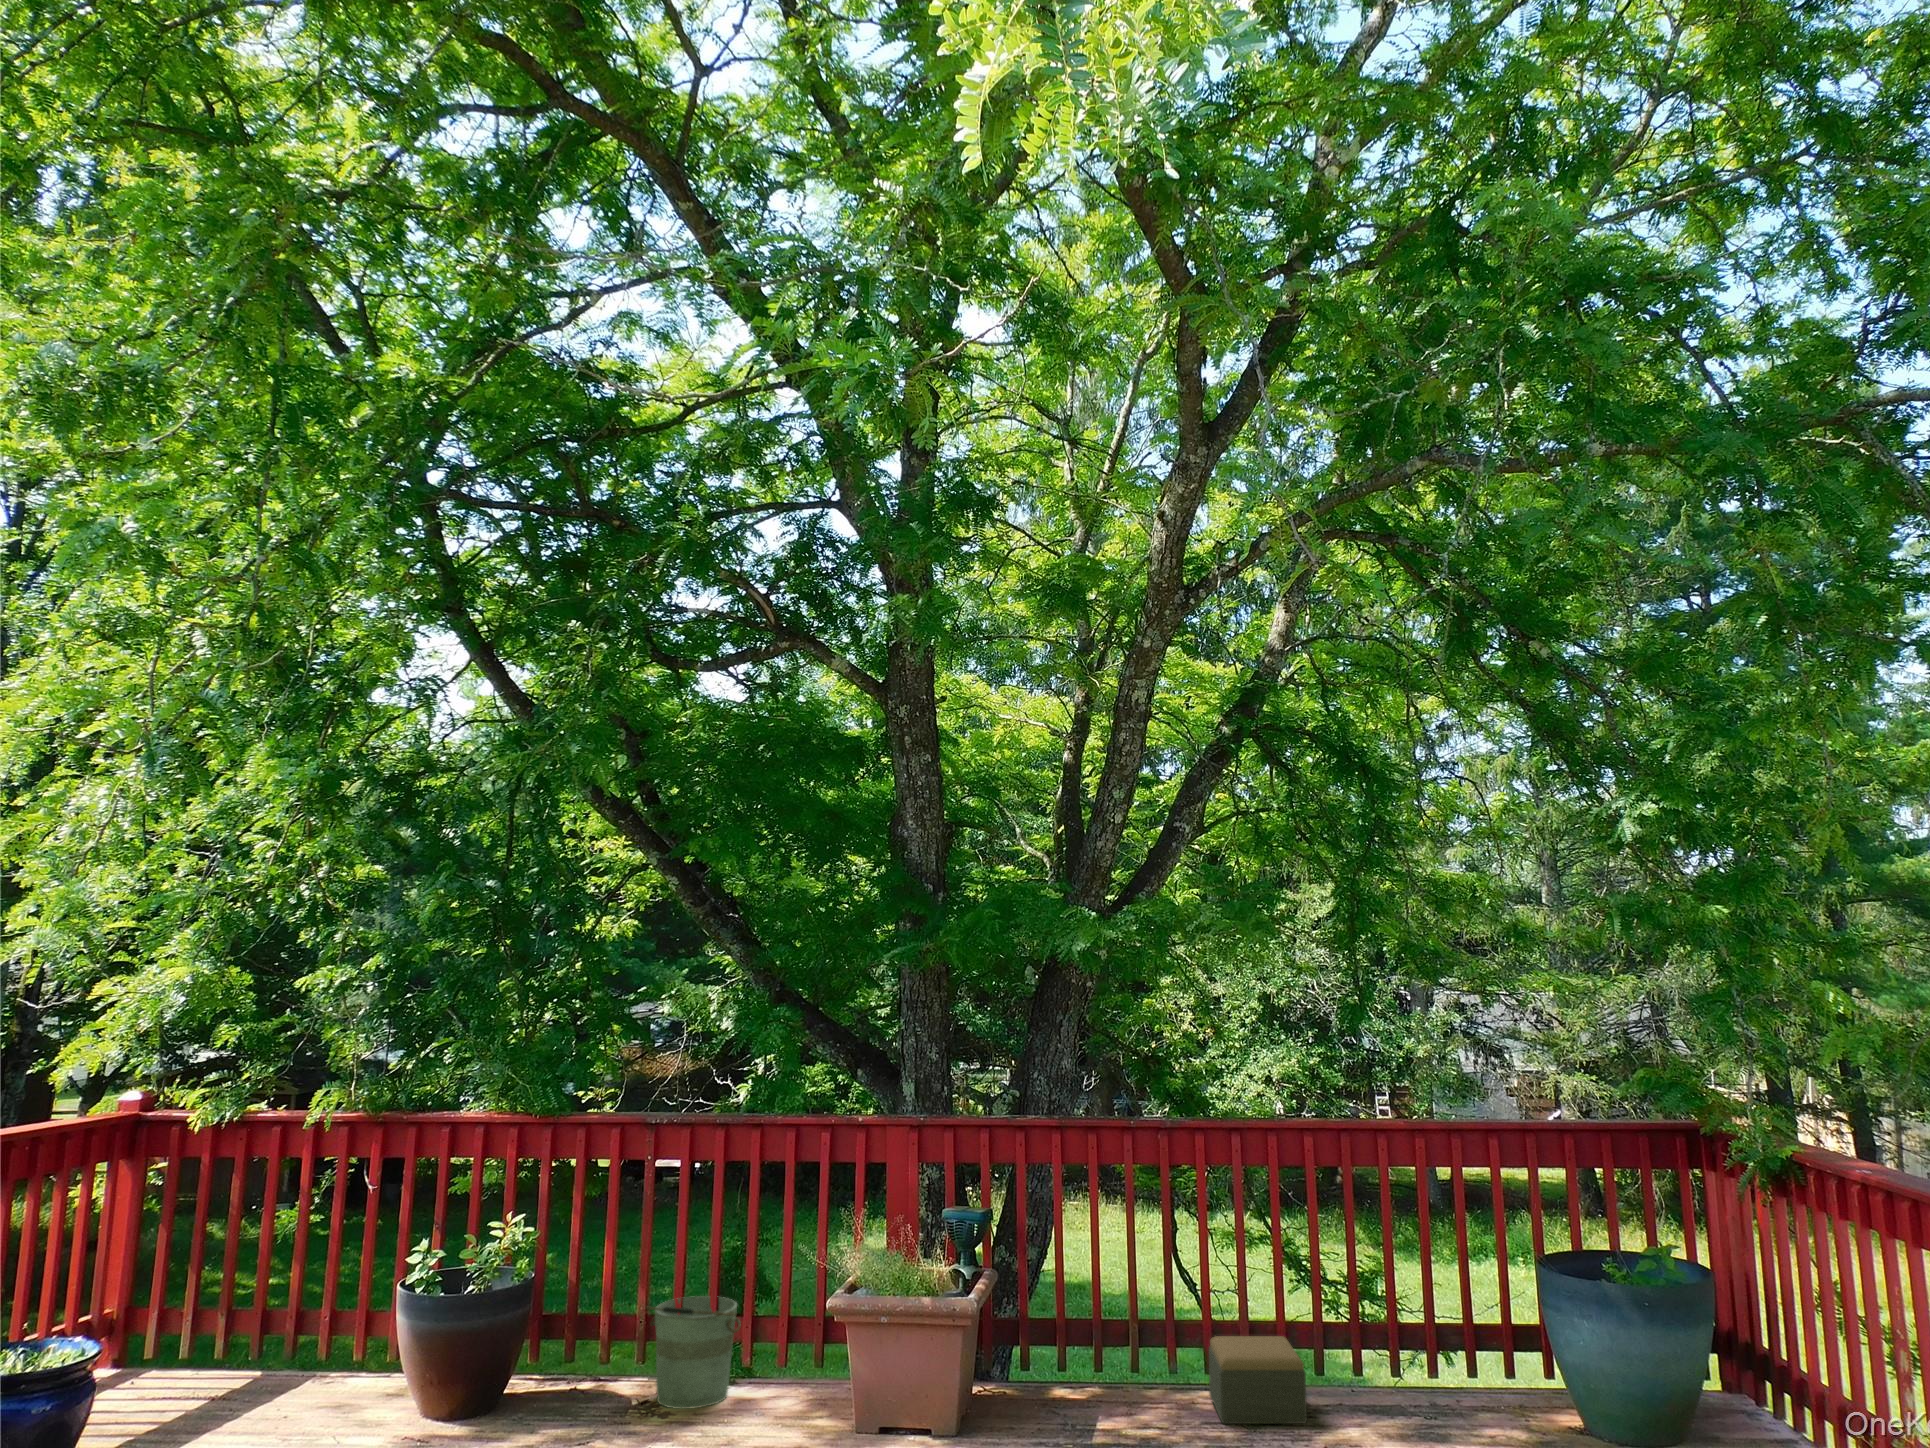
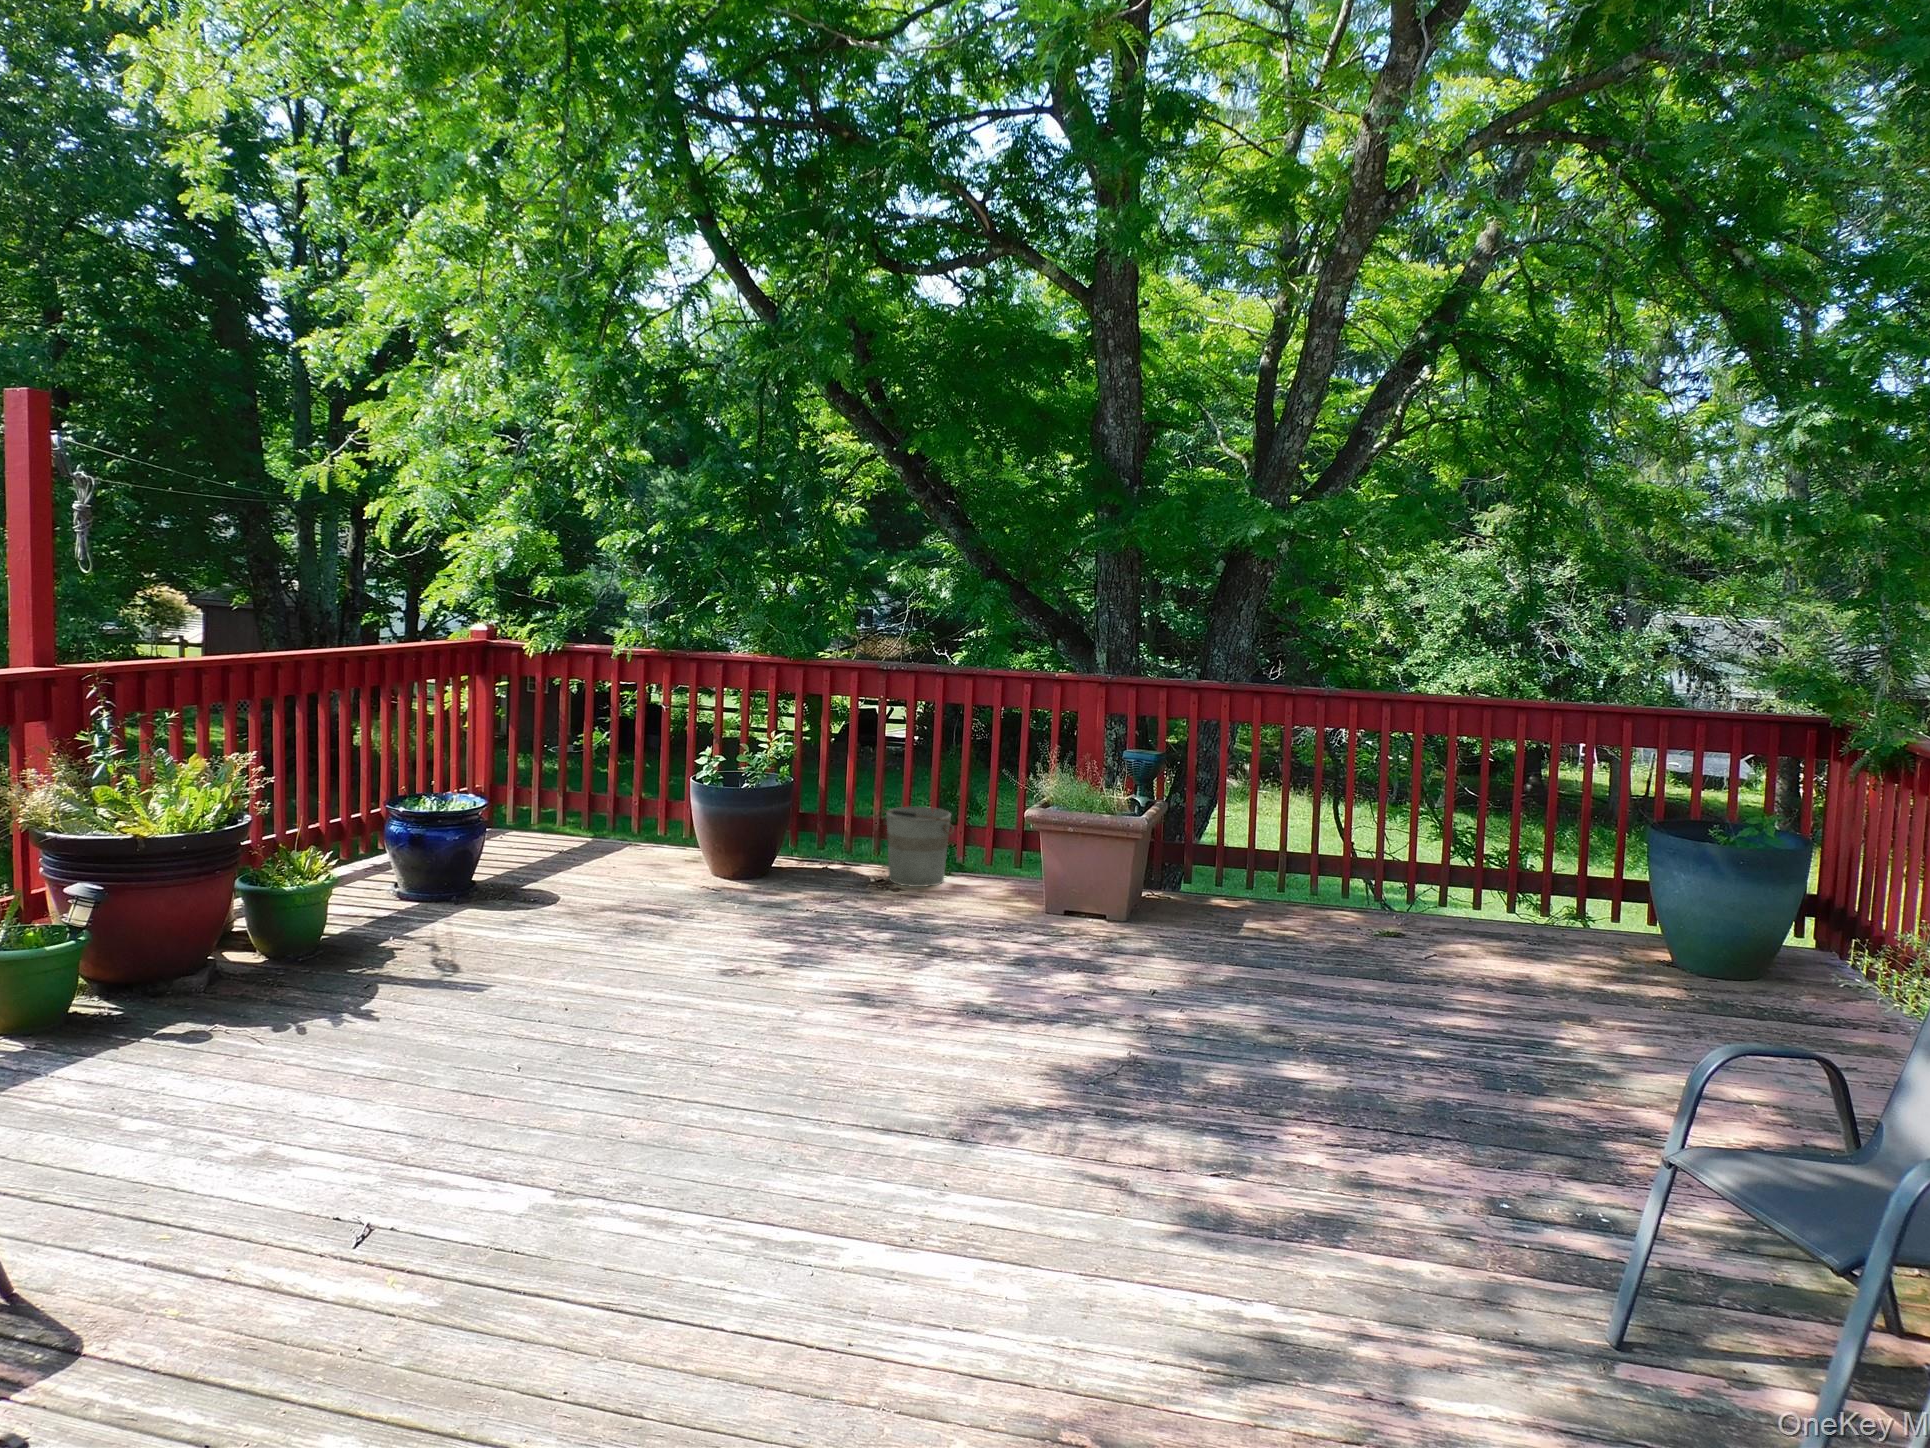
footstool: present [1209,1336,1307,1424] -> none [1344,871,1429,943]

